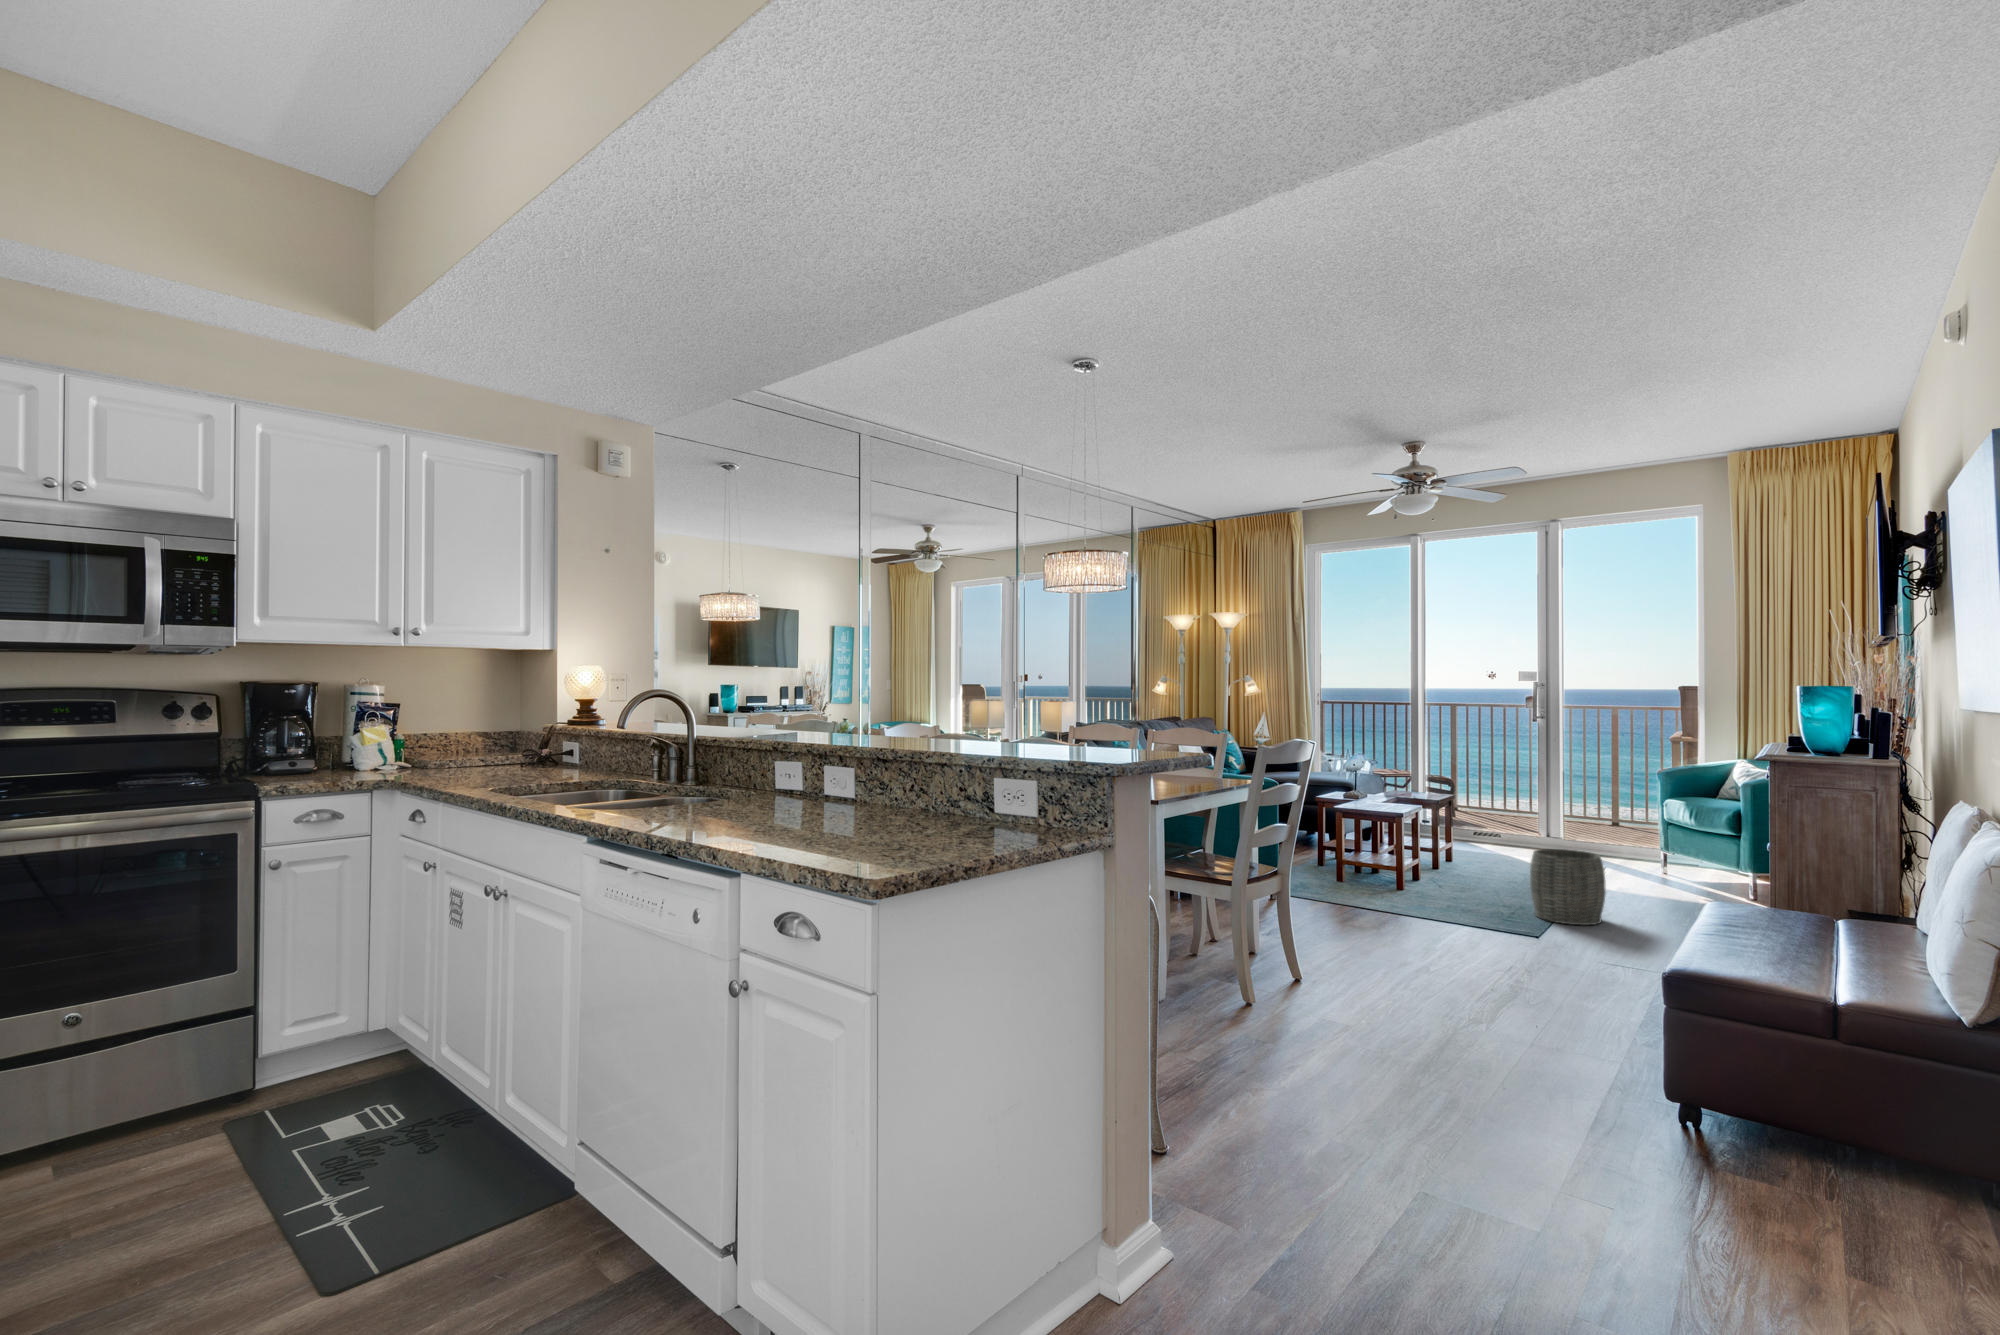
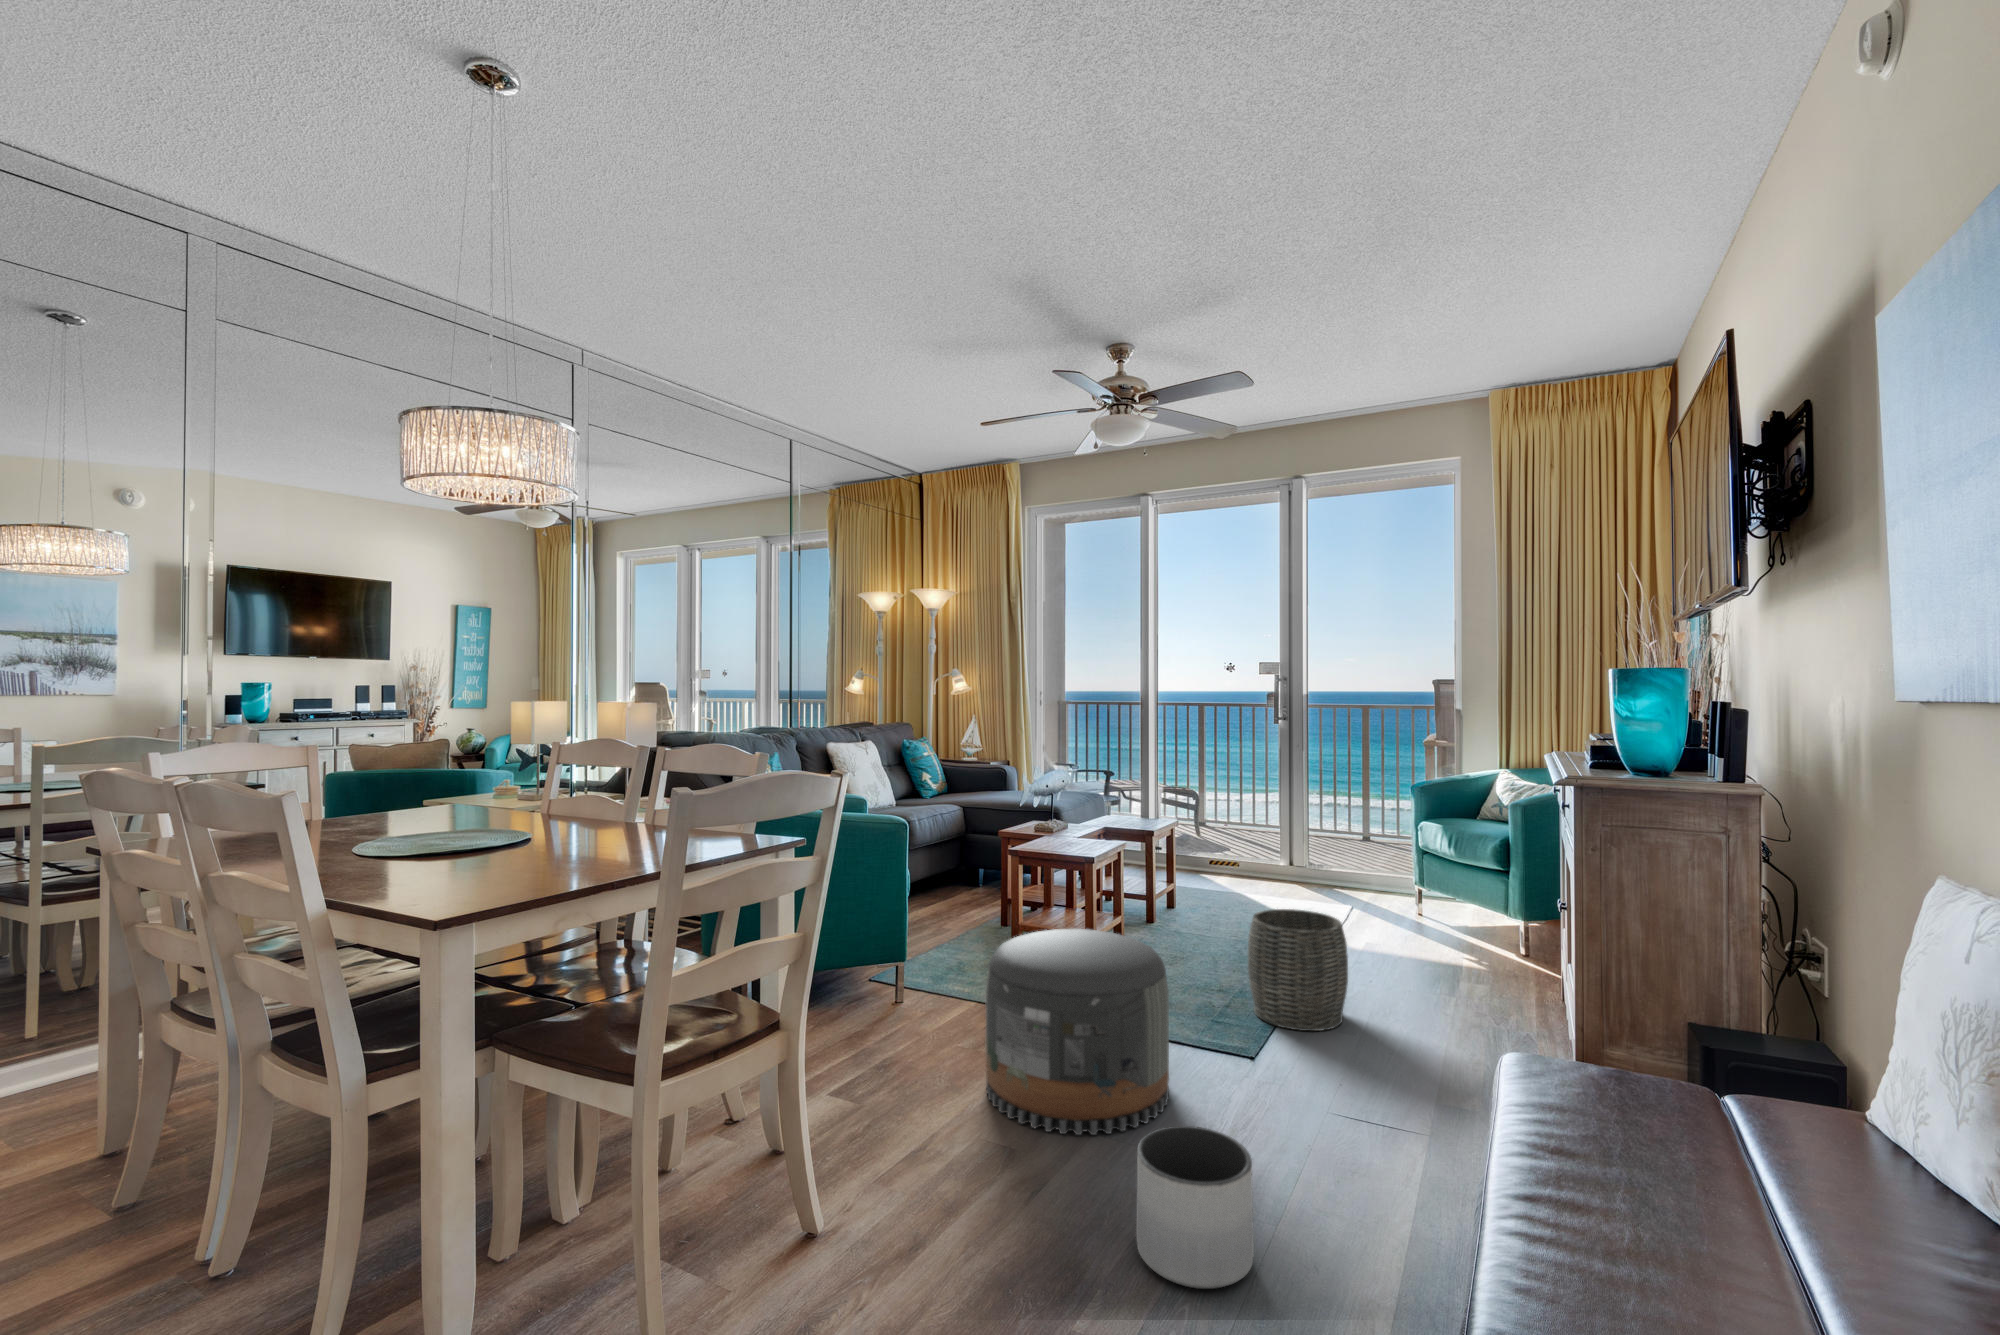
pouf: none [1365,847,1487,956] -> present [986,929,1169,1135]
planter: none [1487,934,1555,1002] -> present [1136,1126,1254,1289]

